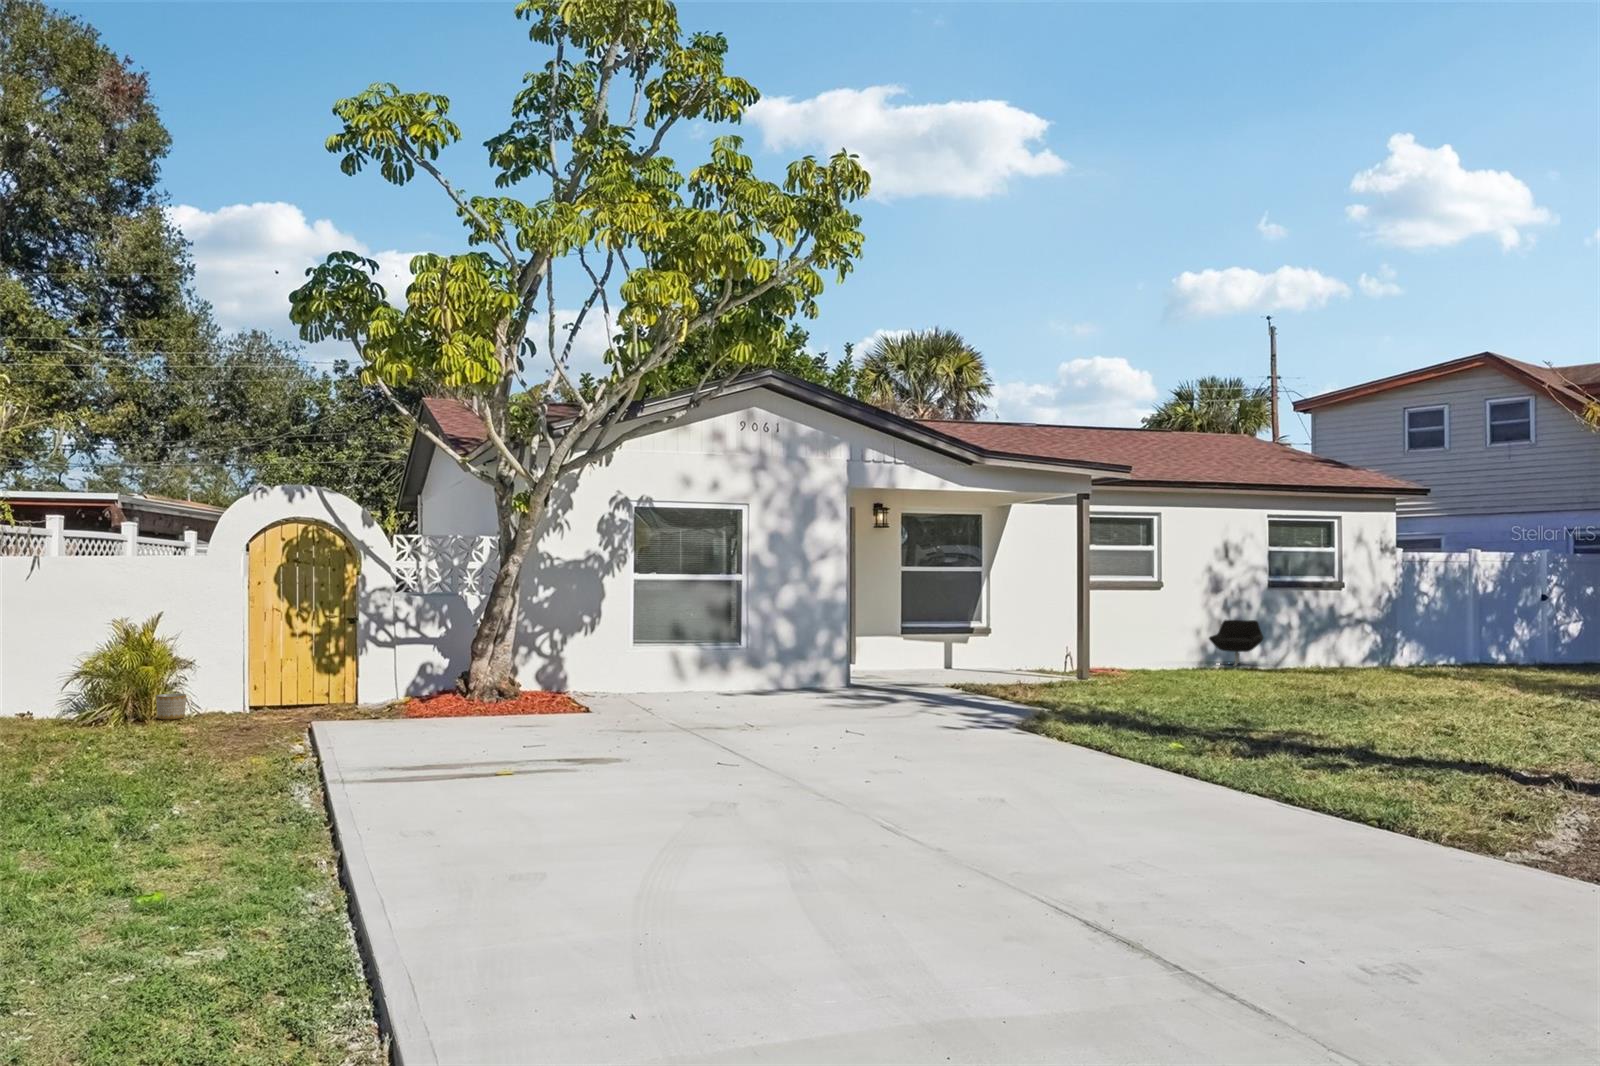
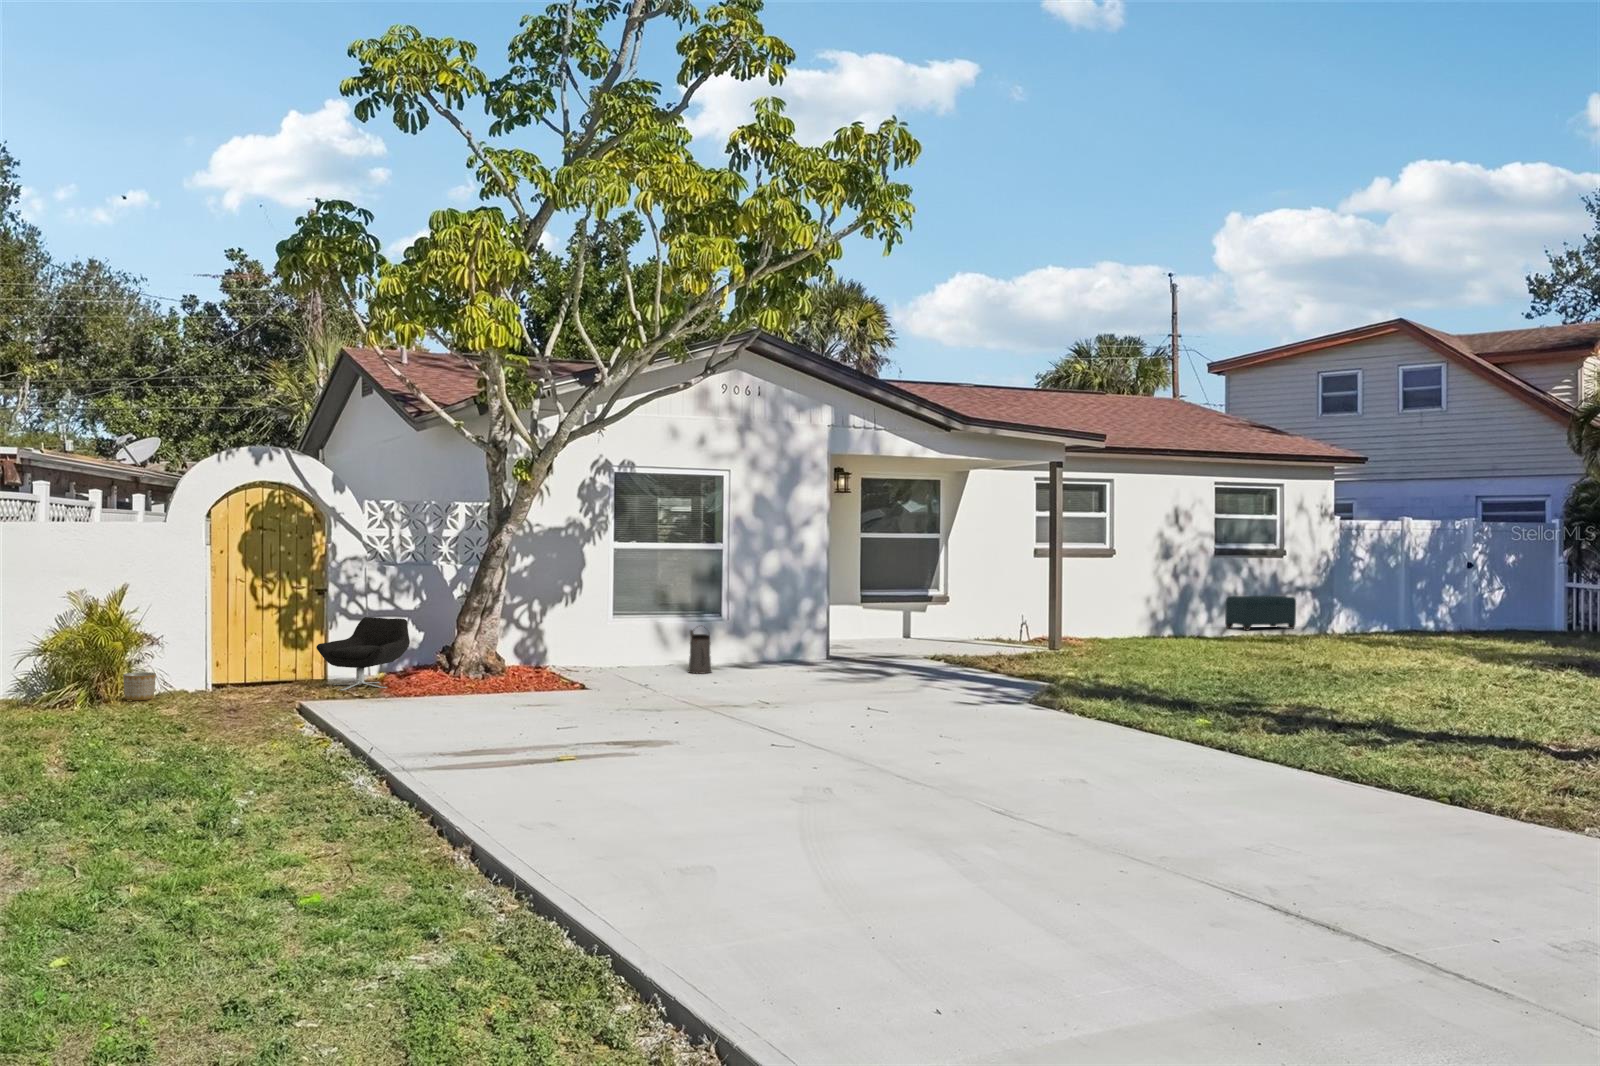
lounge chair: present [1209,620,1263,666] -> present [316,617,410,690]
bench: none [1279,628,1353,663] -> present [1225,596,1296,630]
watering can: none [701,653,724,699] -> present [688,627,712,674]

